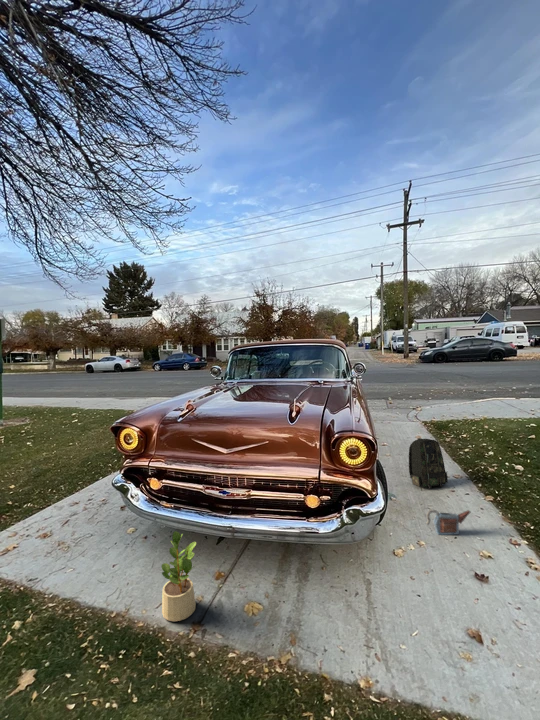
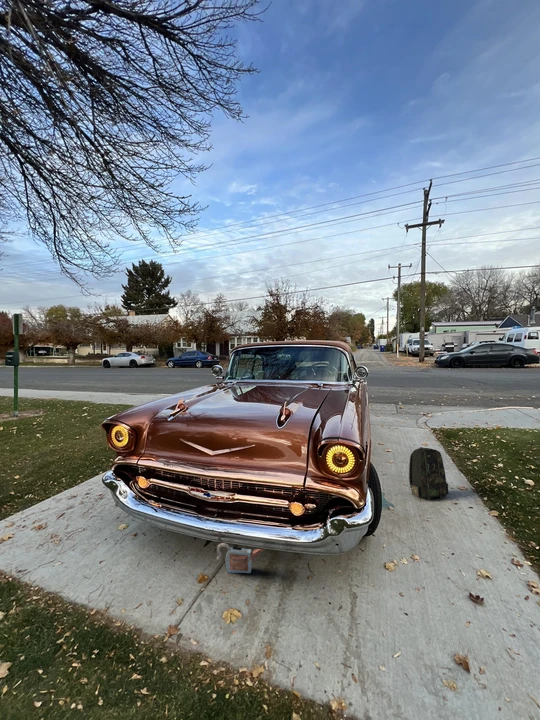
watering can: present [427,510,470,535] -> present [217,543,264,573]
potted plant: present [161,531,196,621] -> none [141,532,179,623]

